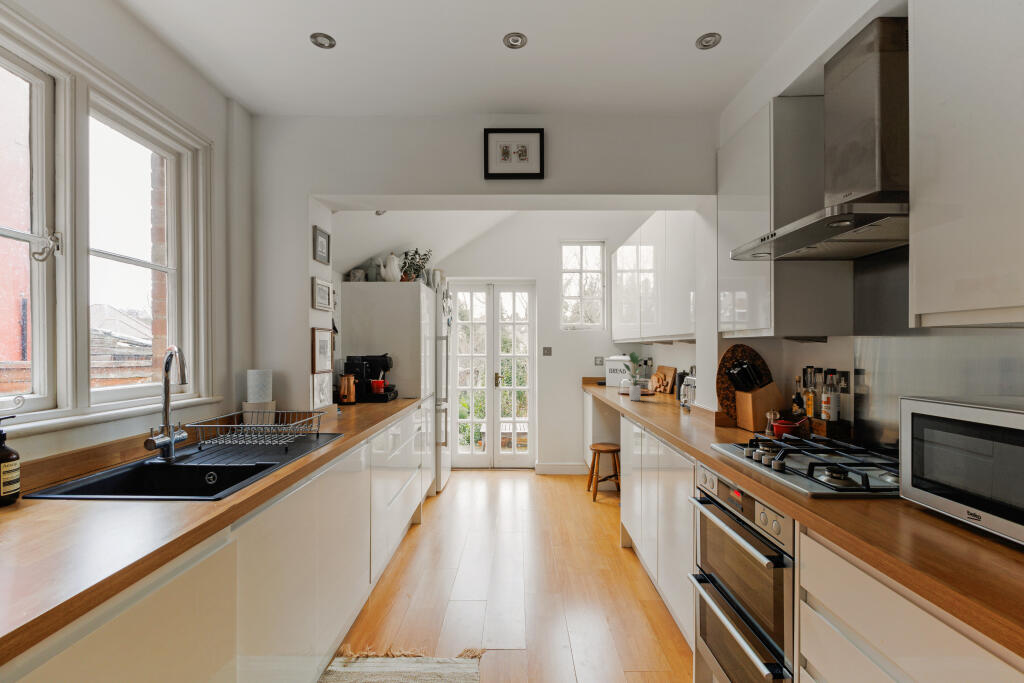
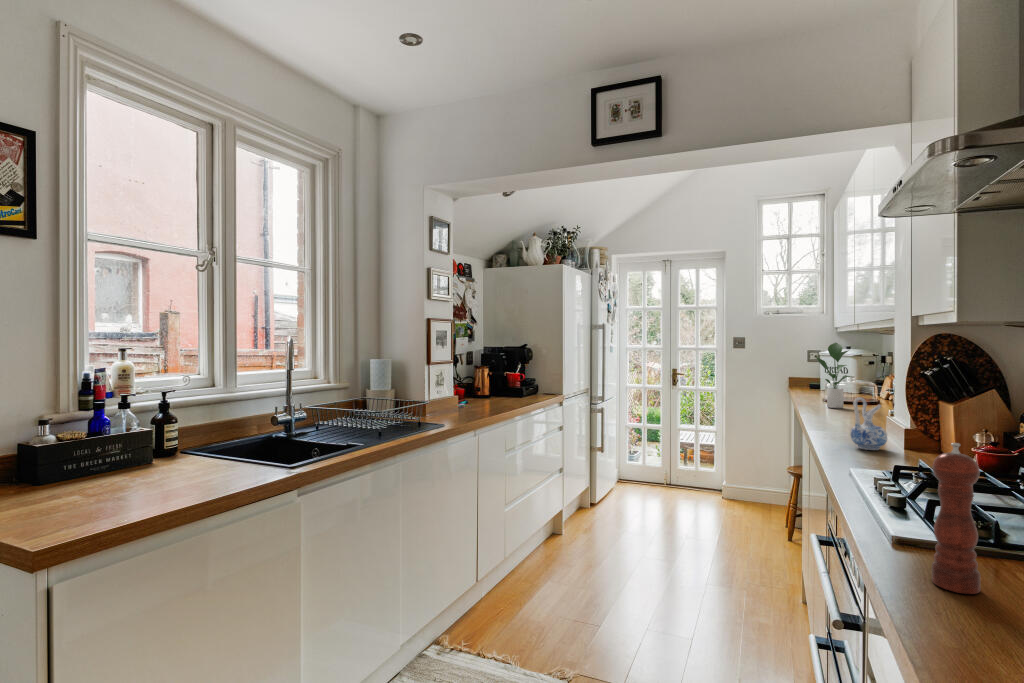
ceramic pitcher: none [681,392,705,430] -> present [850,397,887,450]
pepper mill: none [841,421,873,523] -> present [932,443,980,594]

